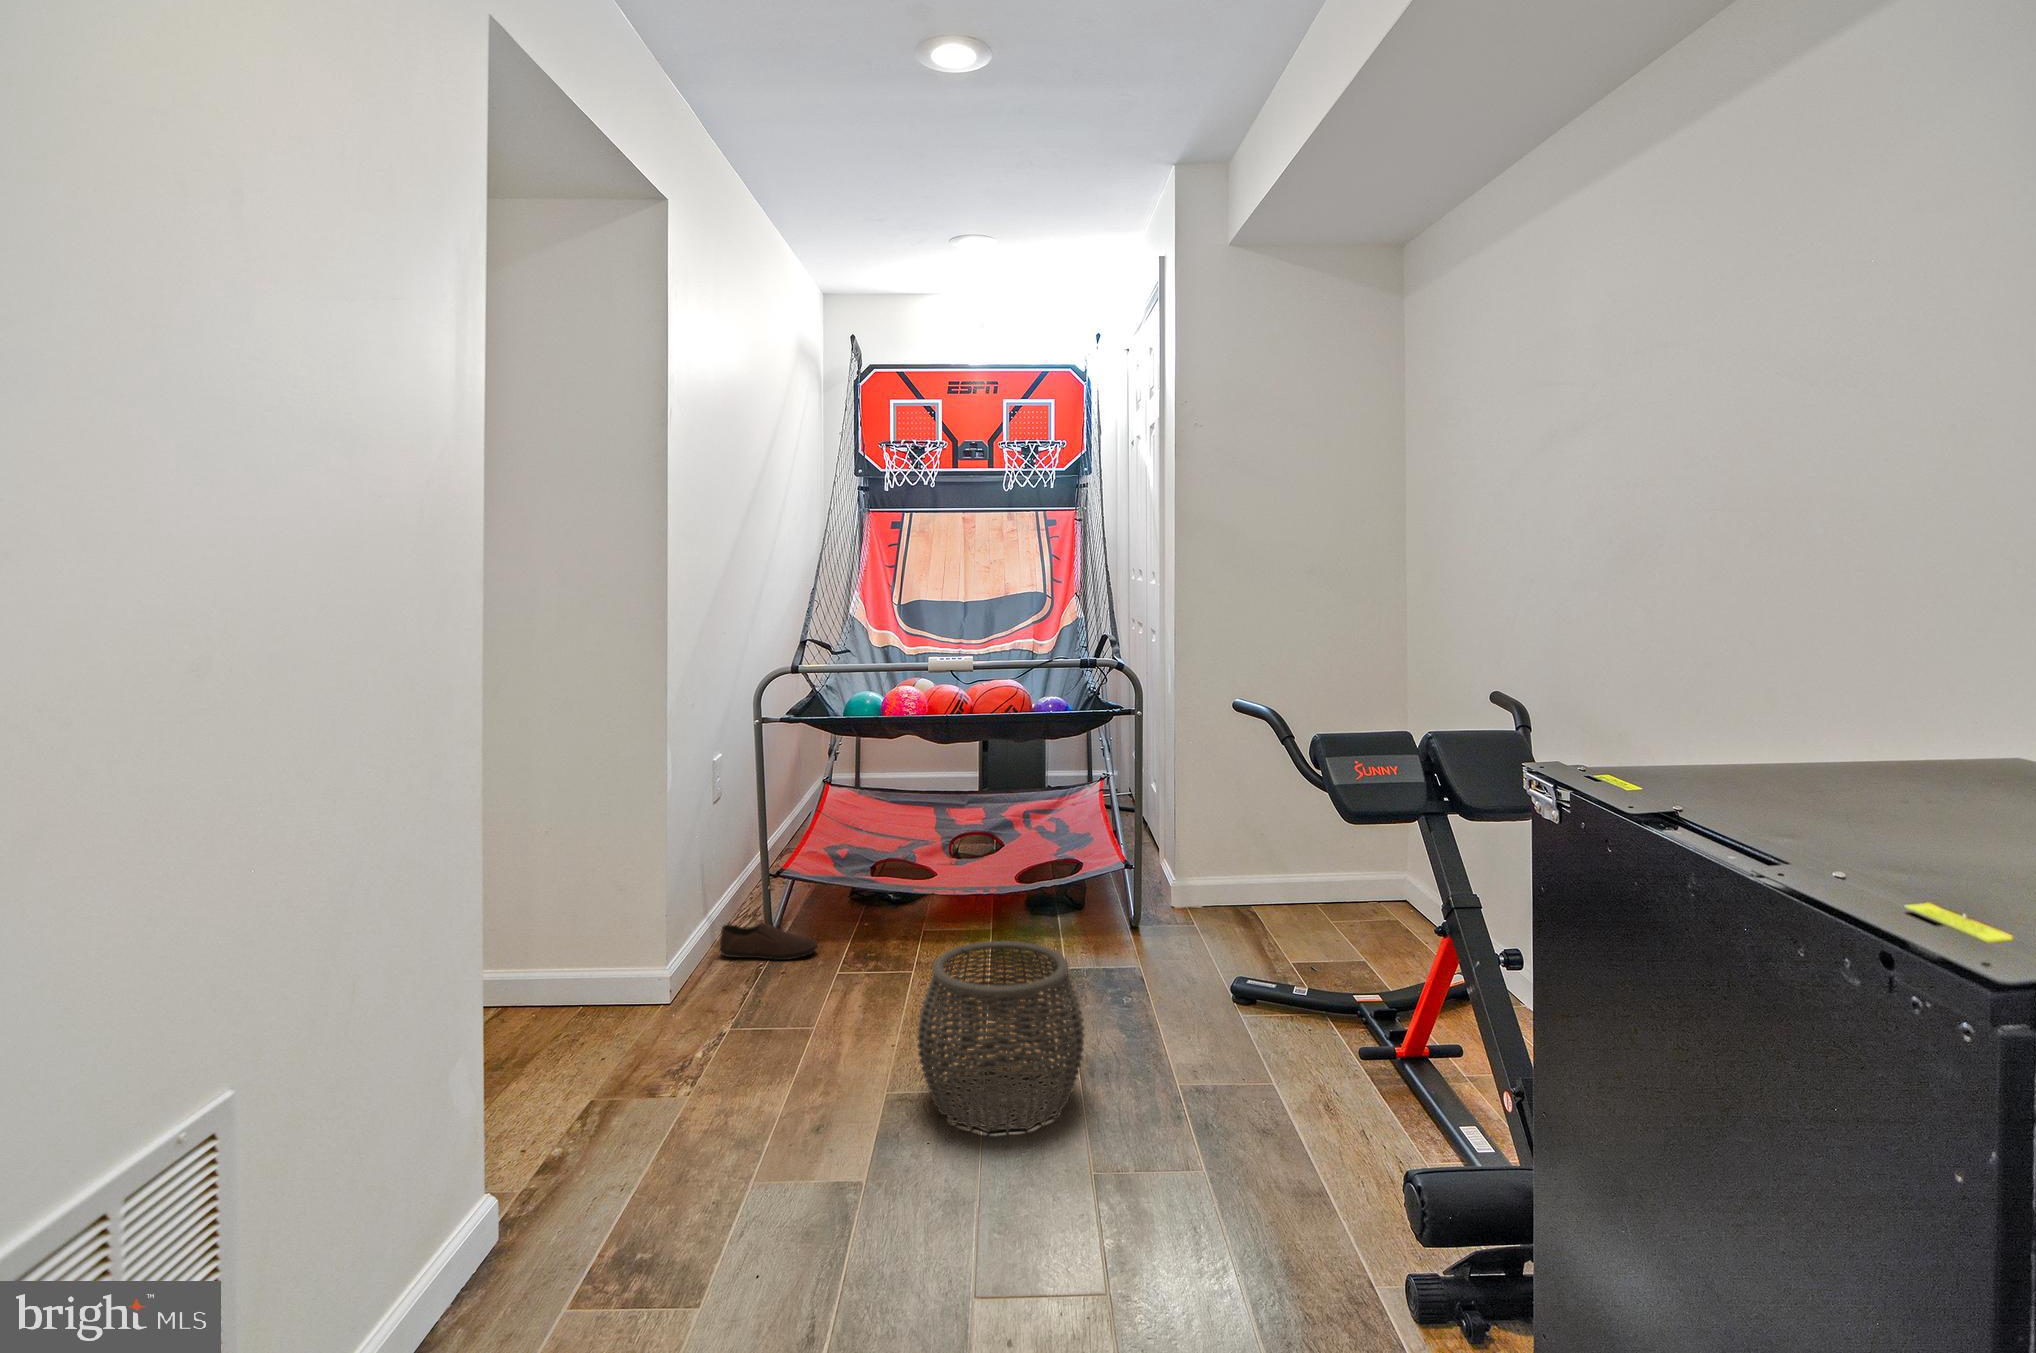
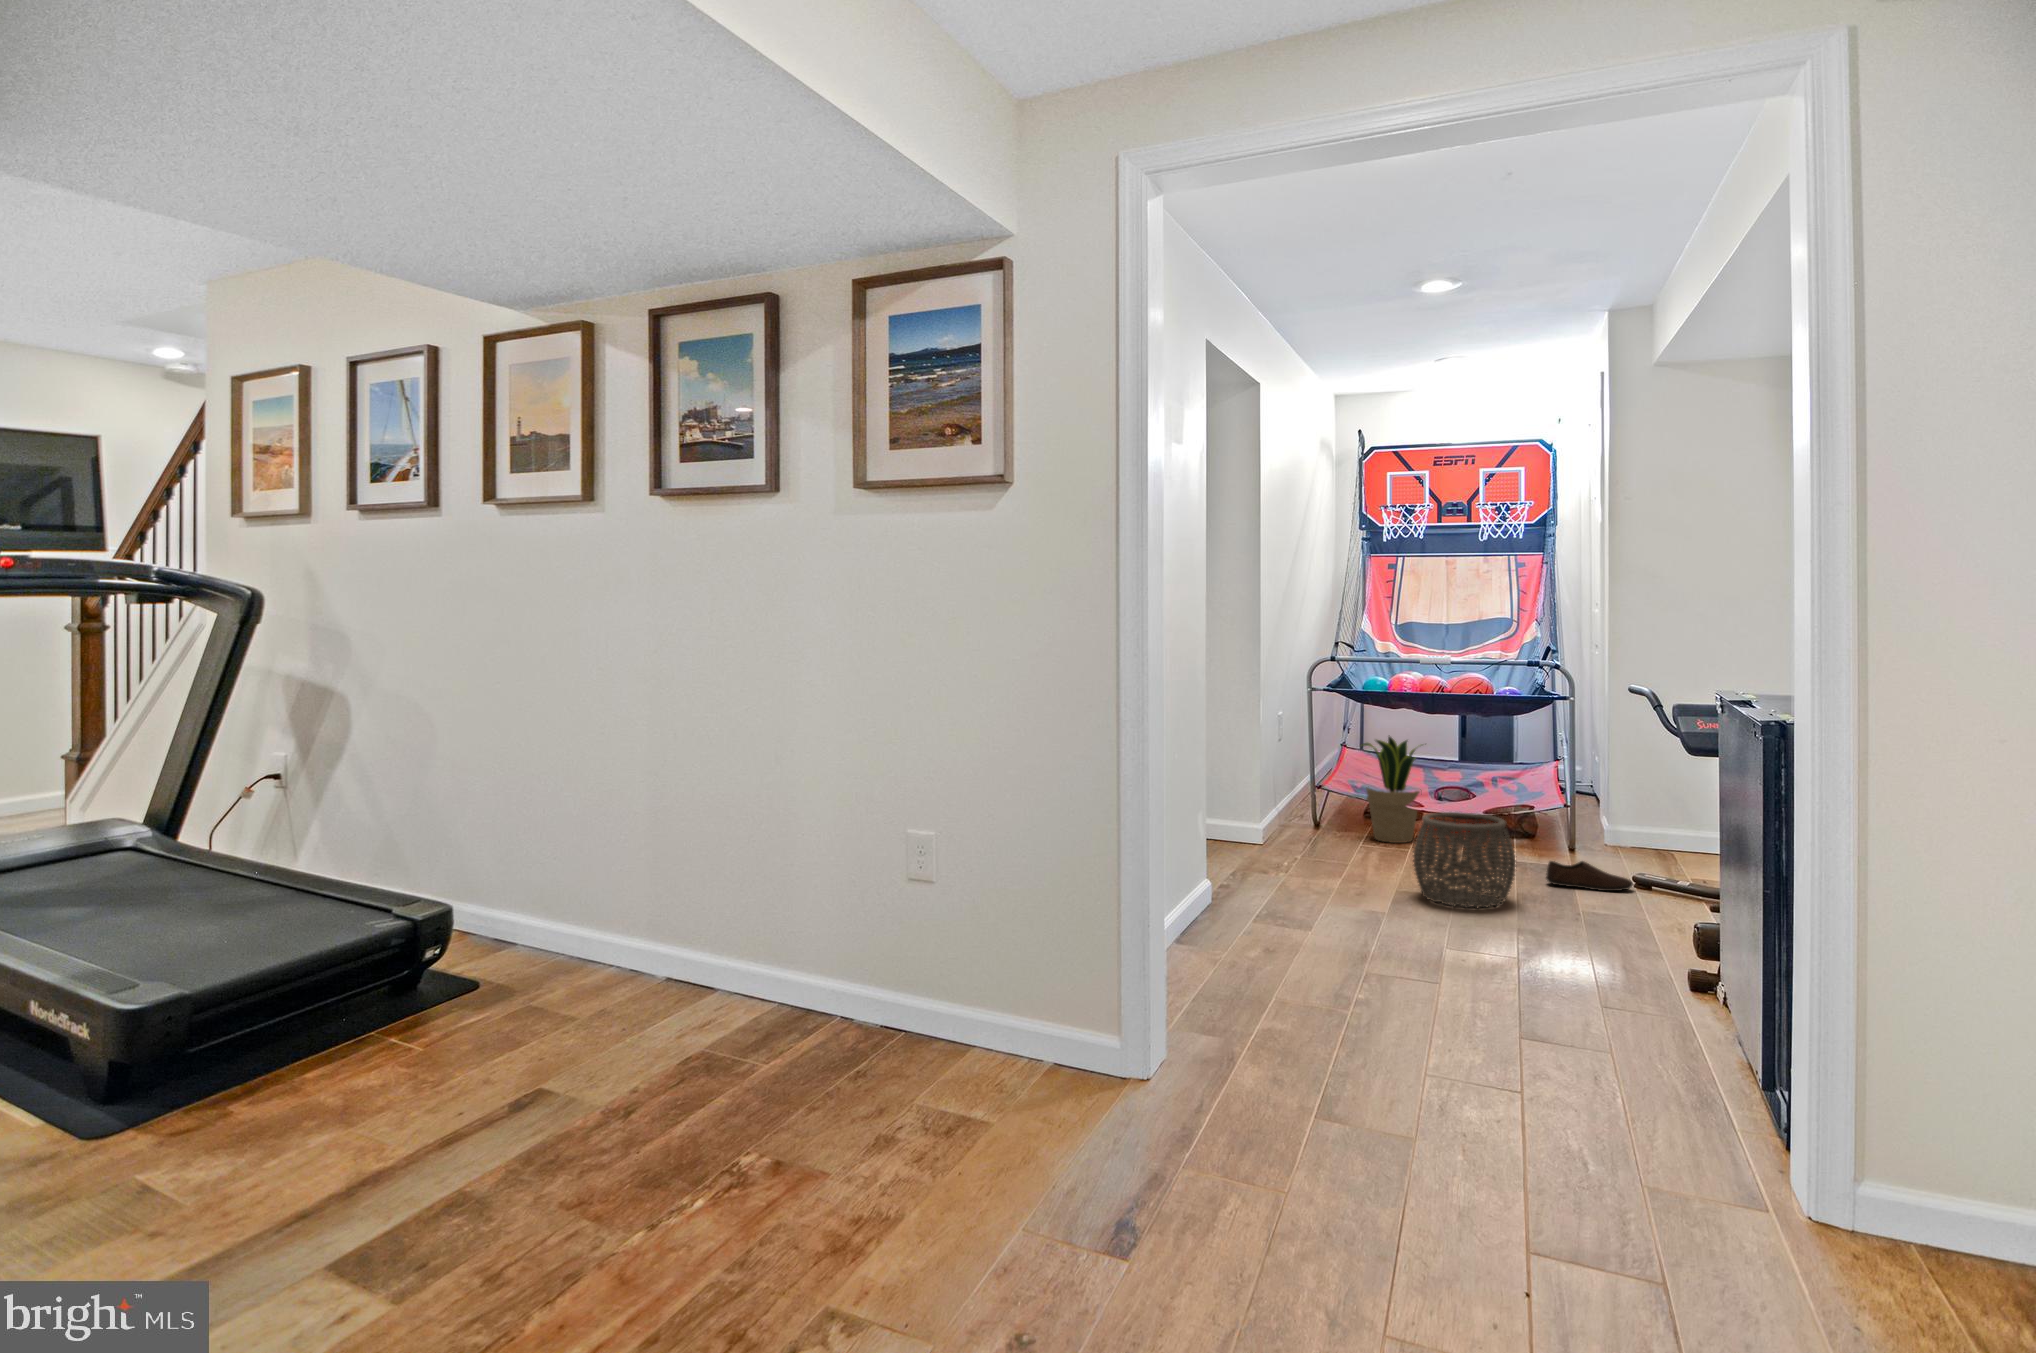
potted plant: none [844,777,942,940] -> present [1362,737,1420,843]
shoe: present [720,922,818,960] -> present [1546,861,1633,891]

